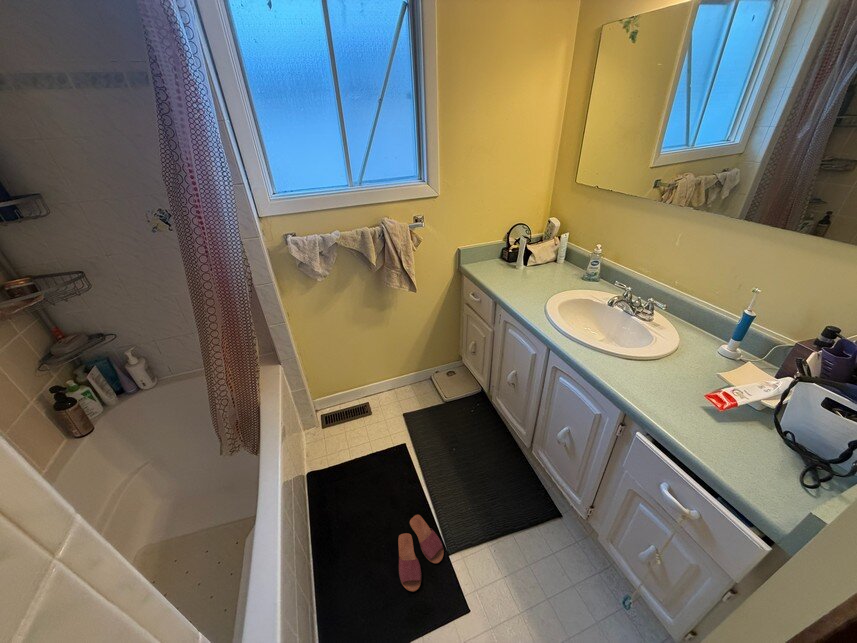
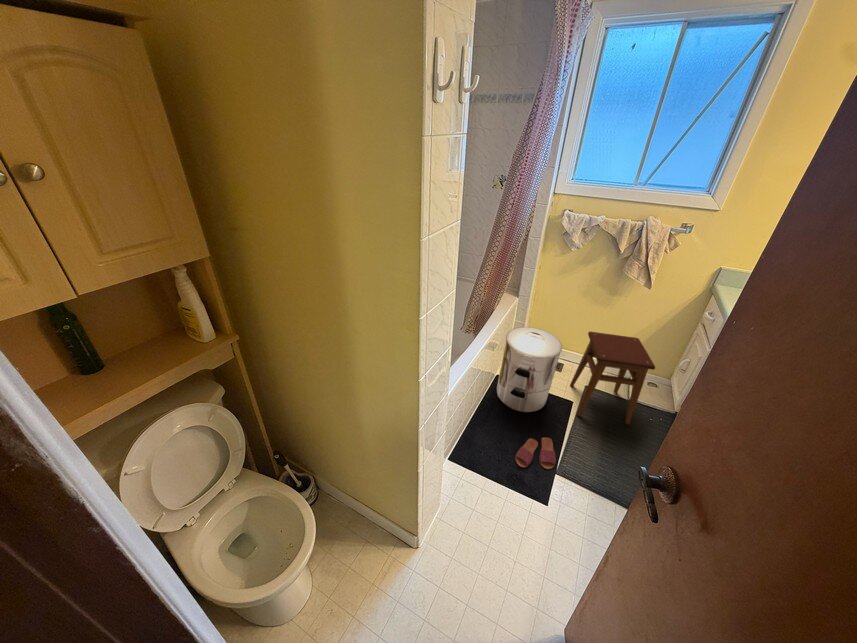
stool: none [386,345,465,459] -> present [570,332,655,425]
waste bin: none [299,394,385,513] -> present [497,327,562,412]

